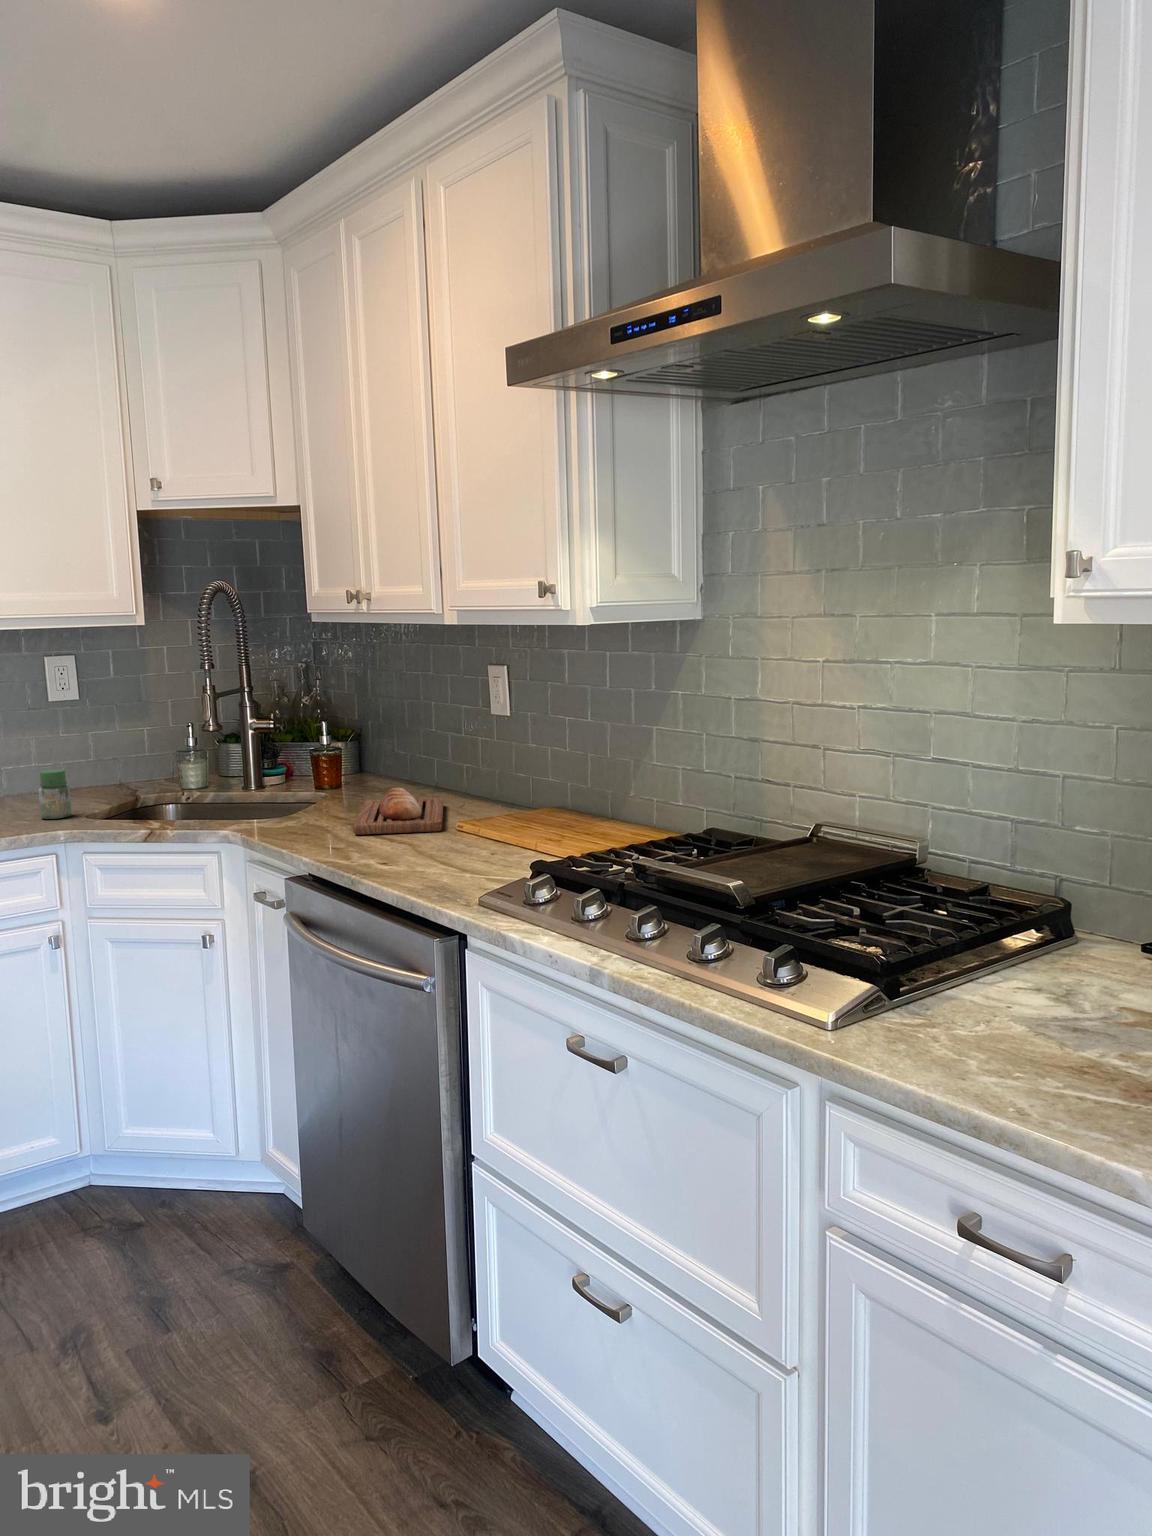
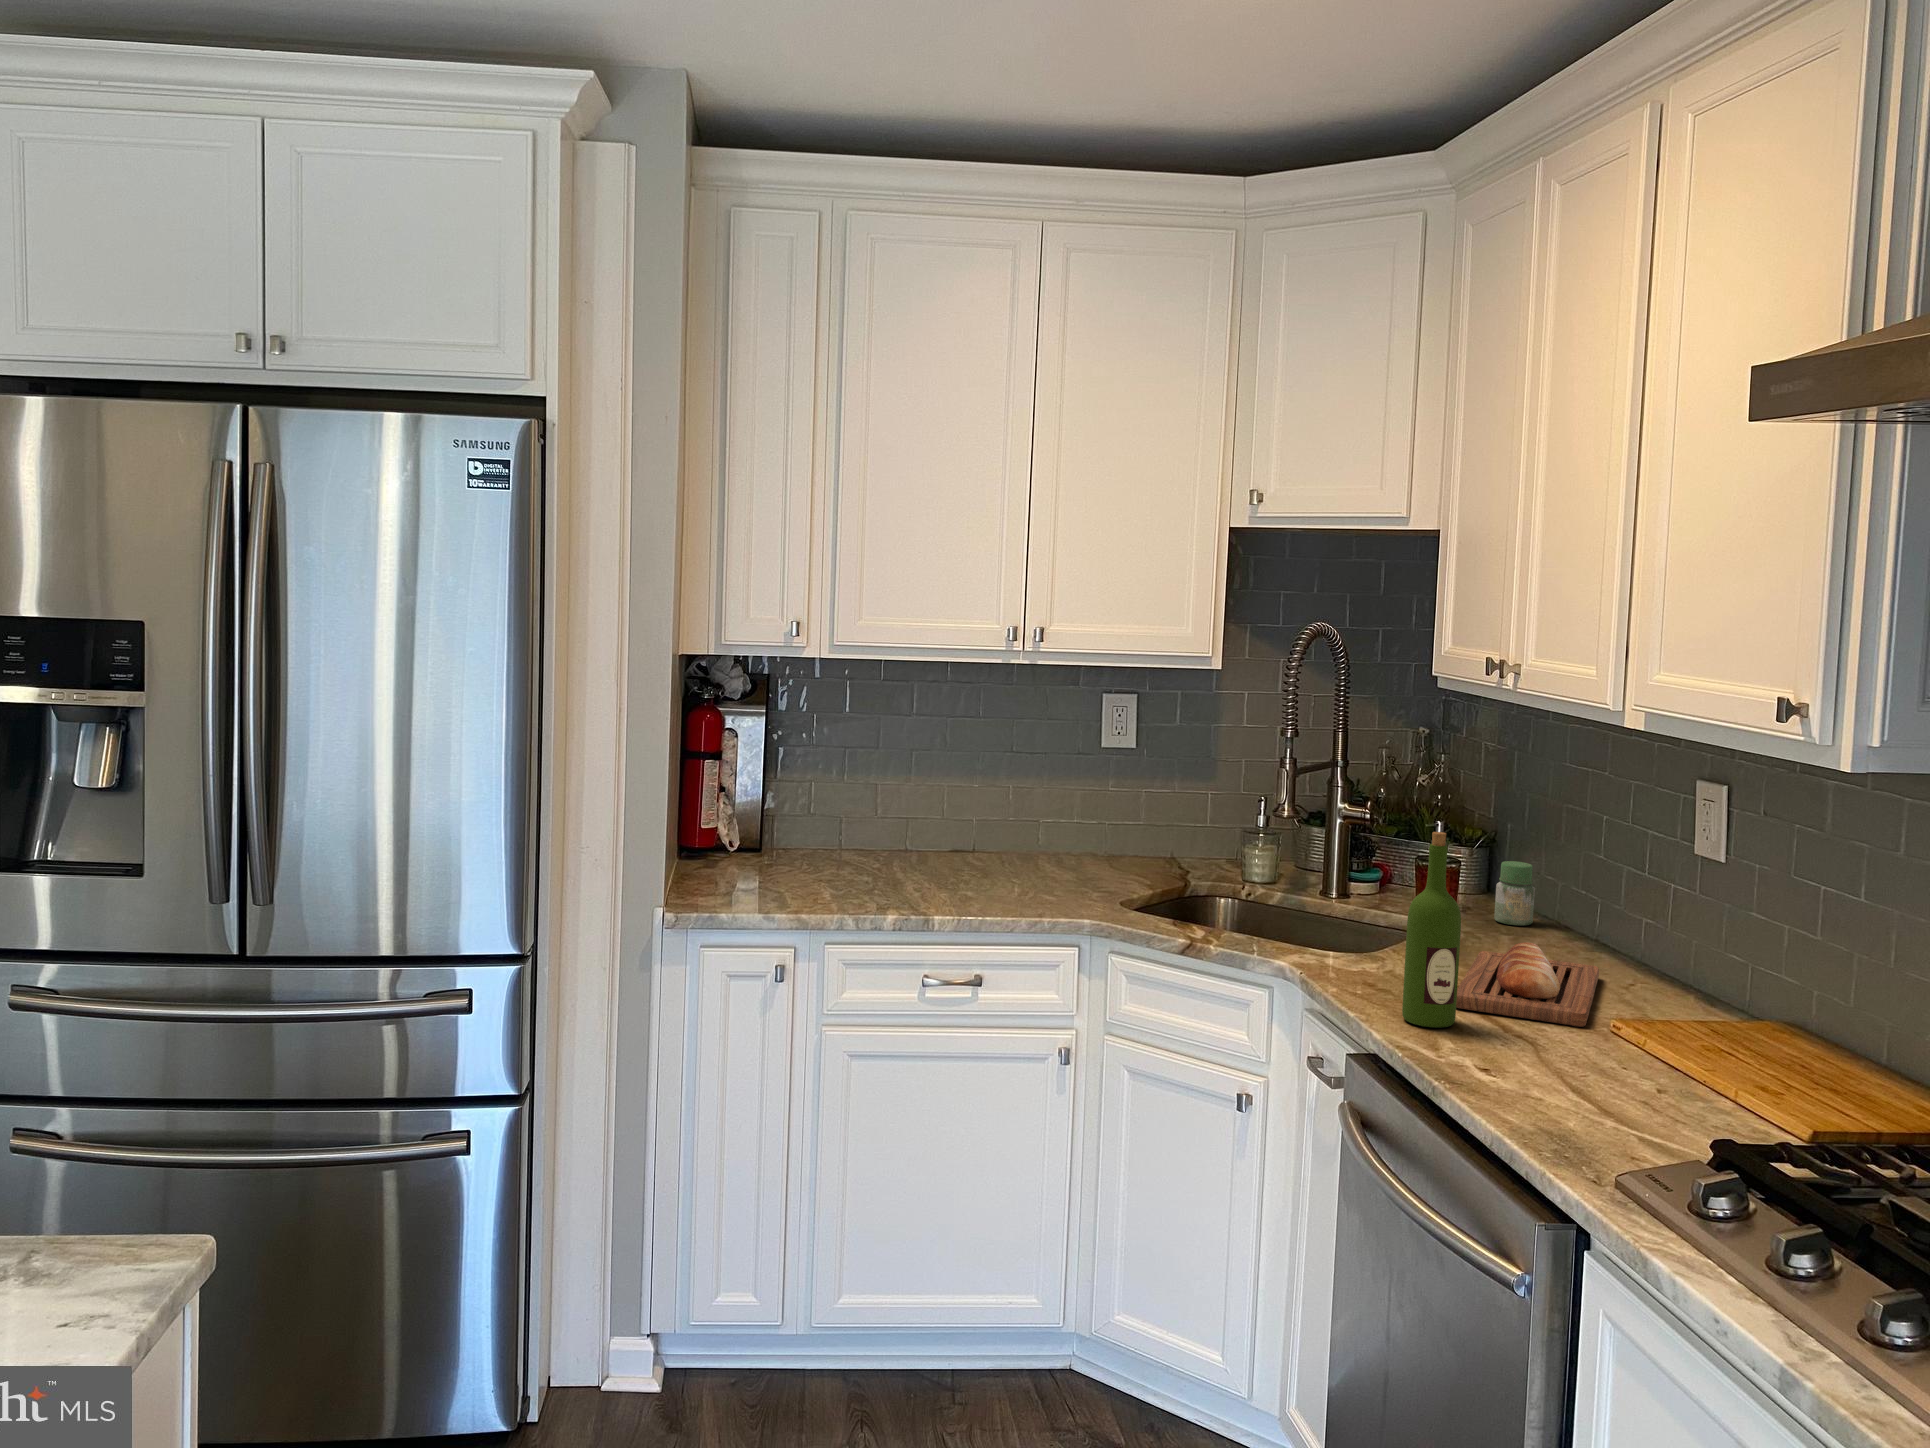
wine bottle: none [317,708,358,848] -> present [1402,832,1461,1028]
jar: present [39,769,72,819] -> present [1494,861,1535,926]

